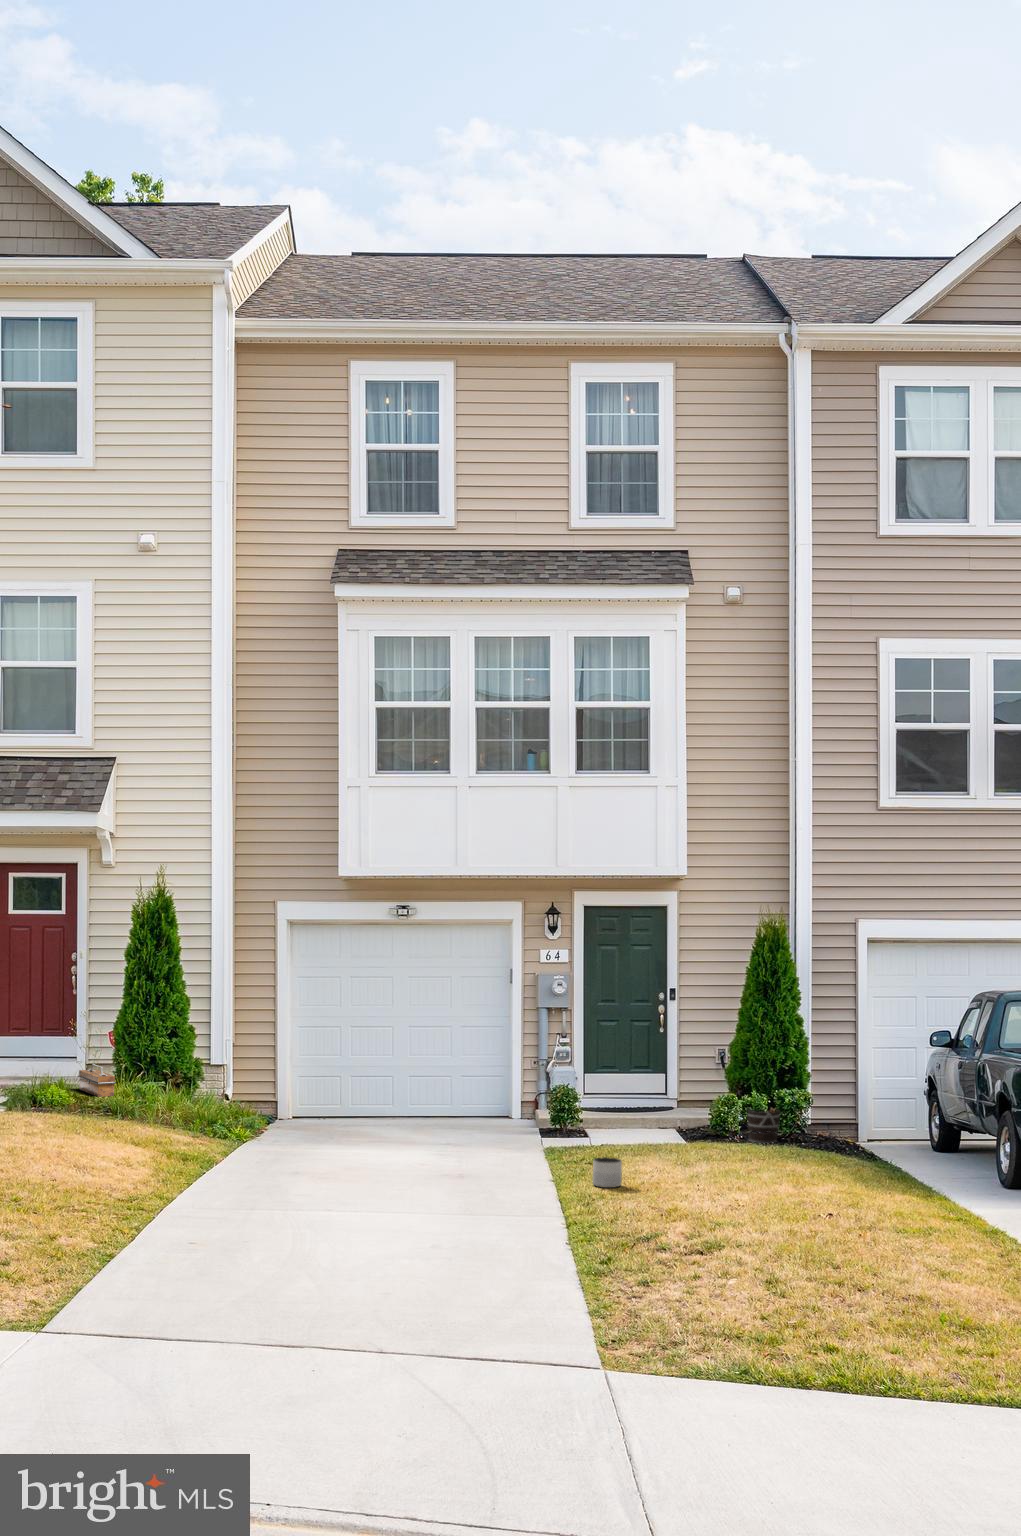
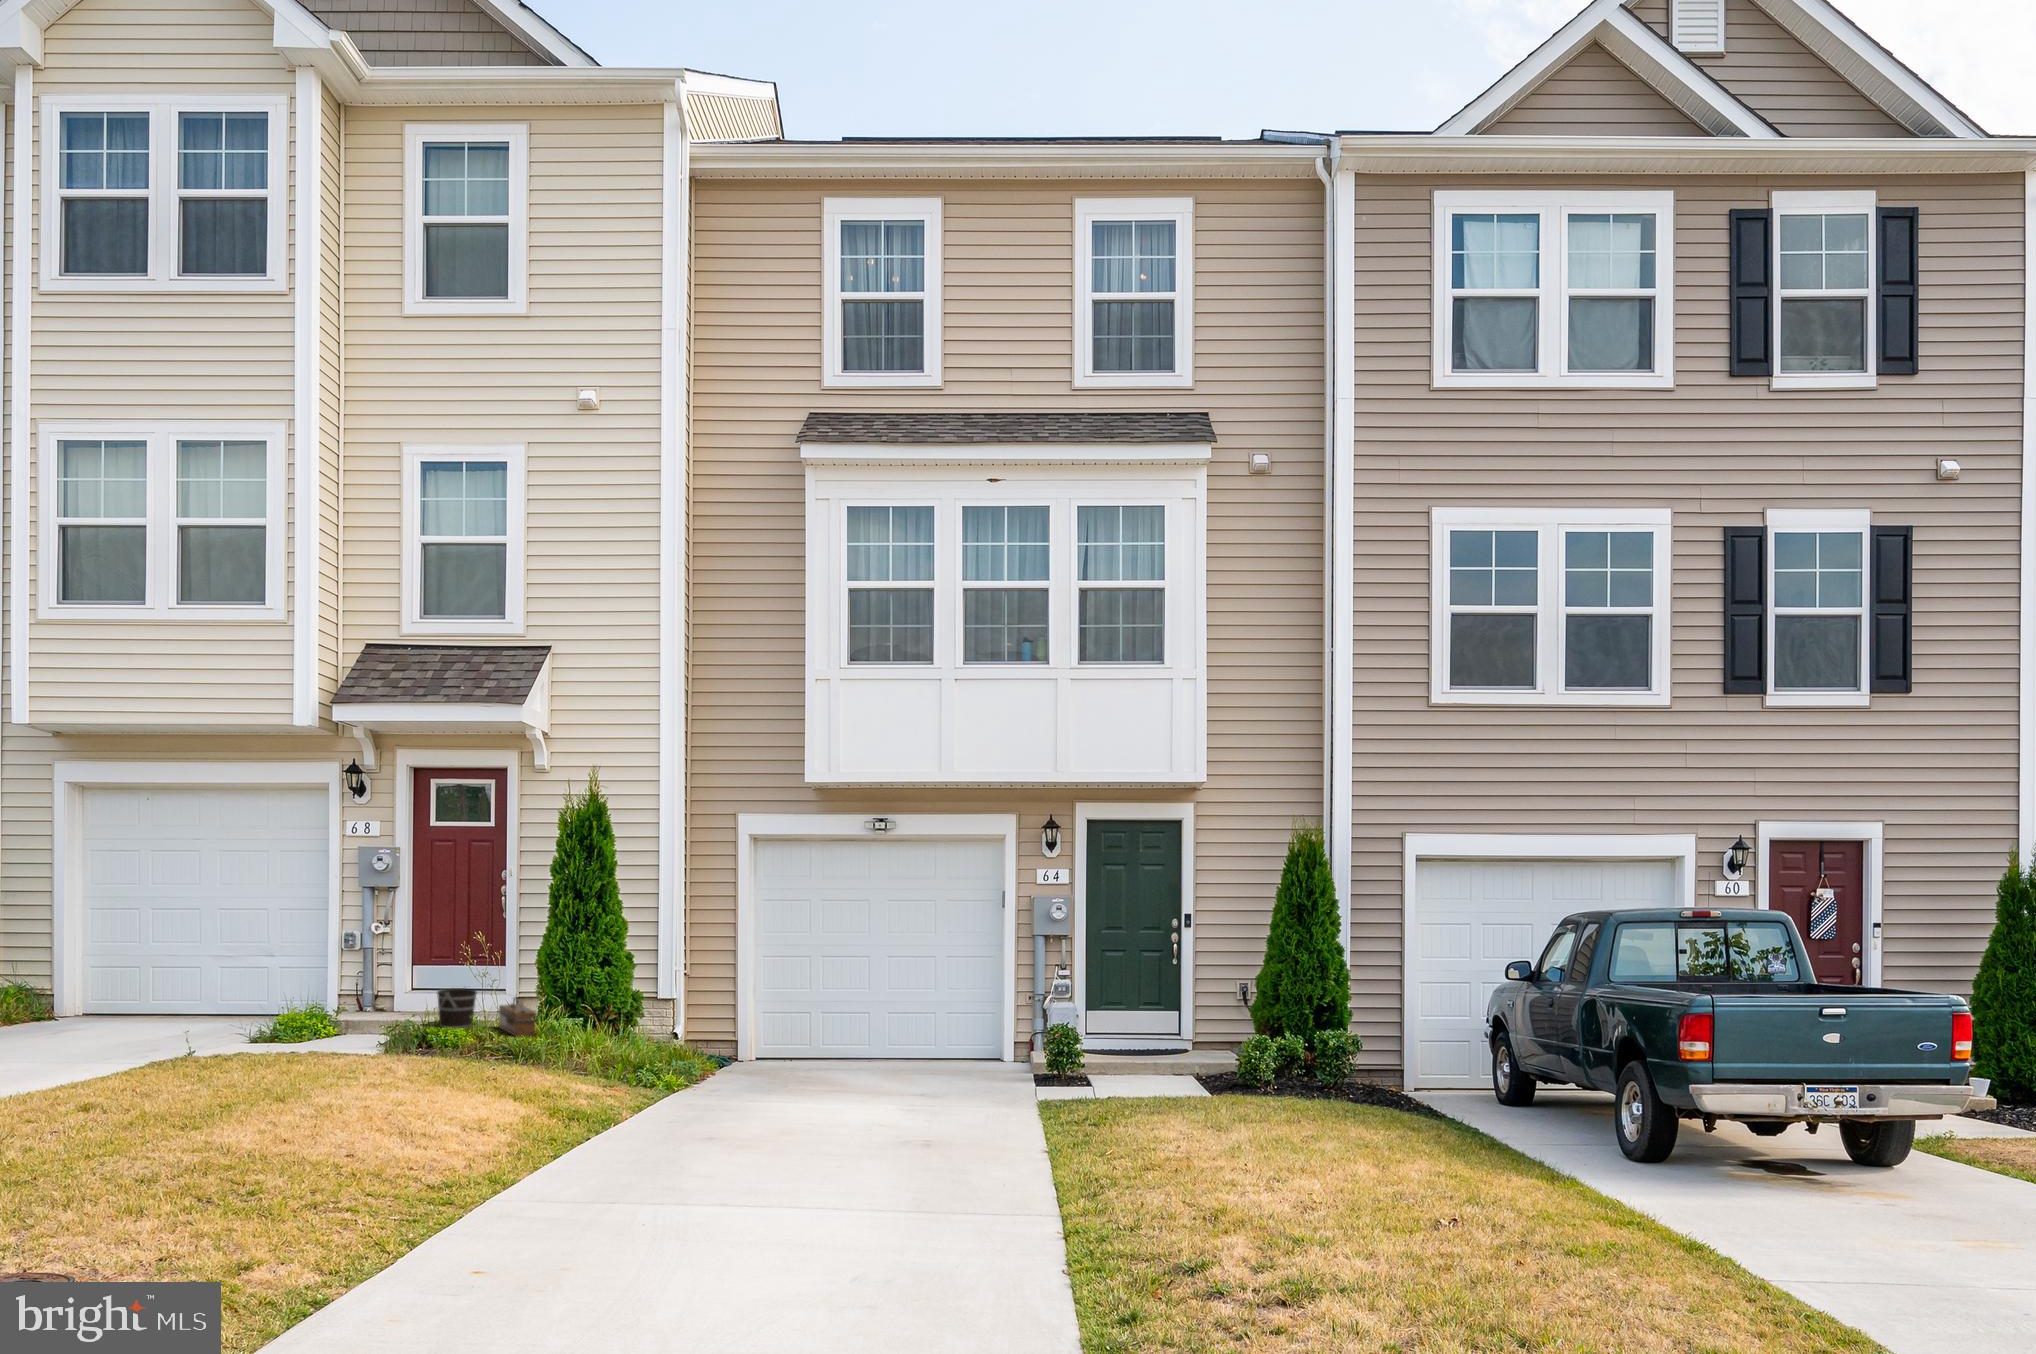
bucket: present [747,1109,780,1142] -> present [437,988,476,1028]
planter: present [593,1157,622,1188] -> none [1096,1125,1135,1168]

